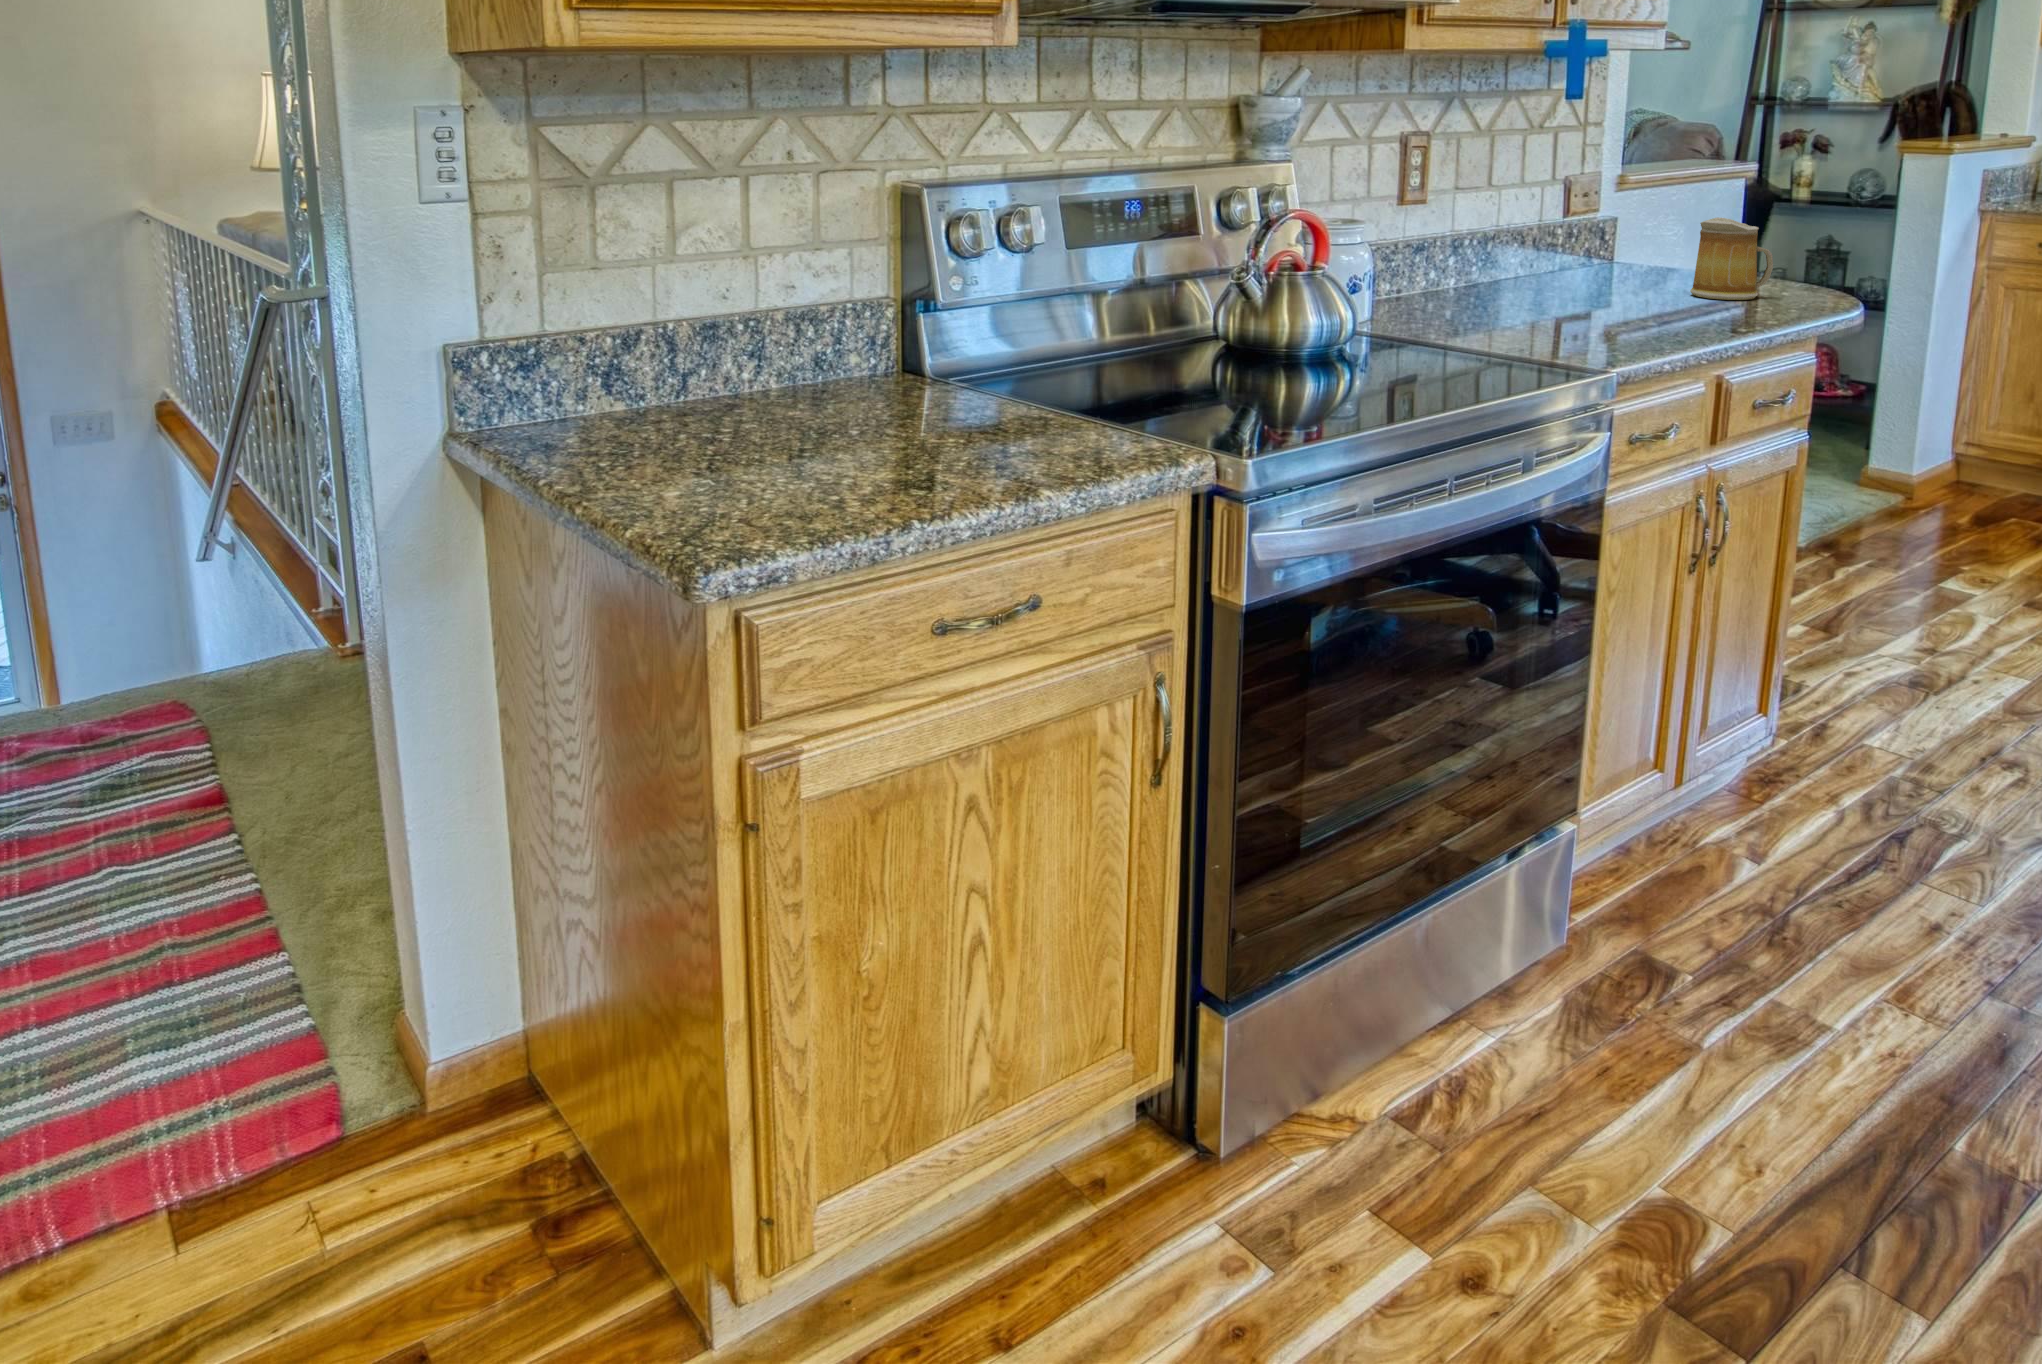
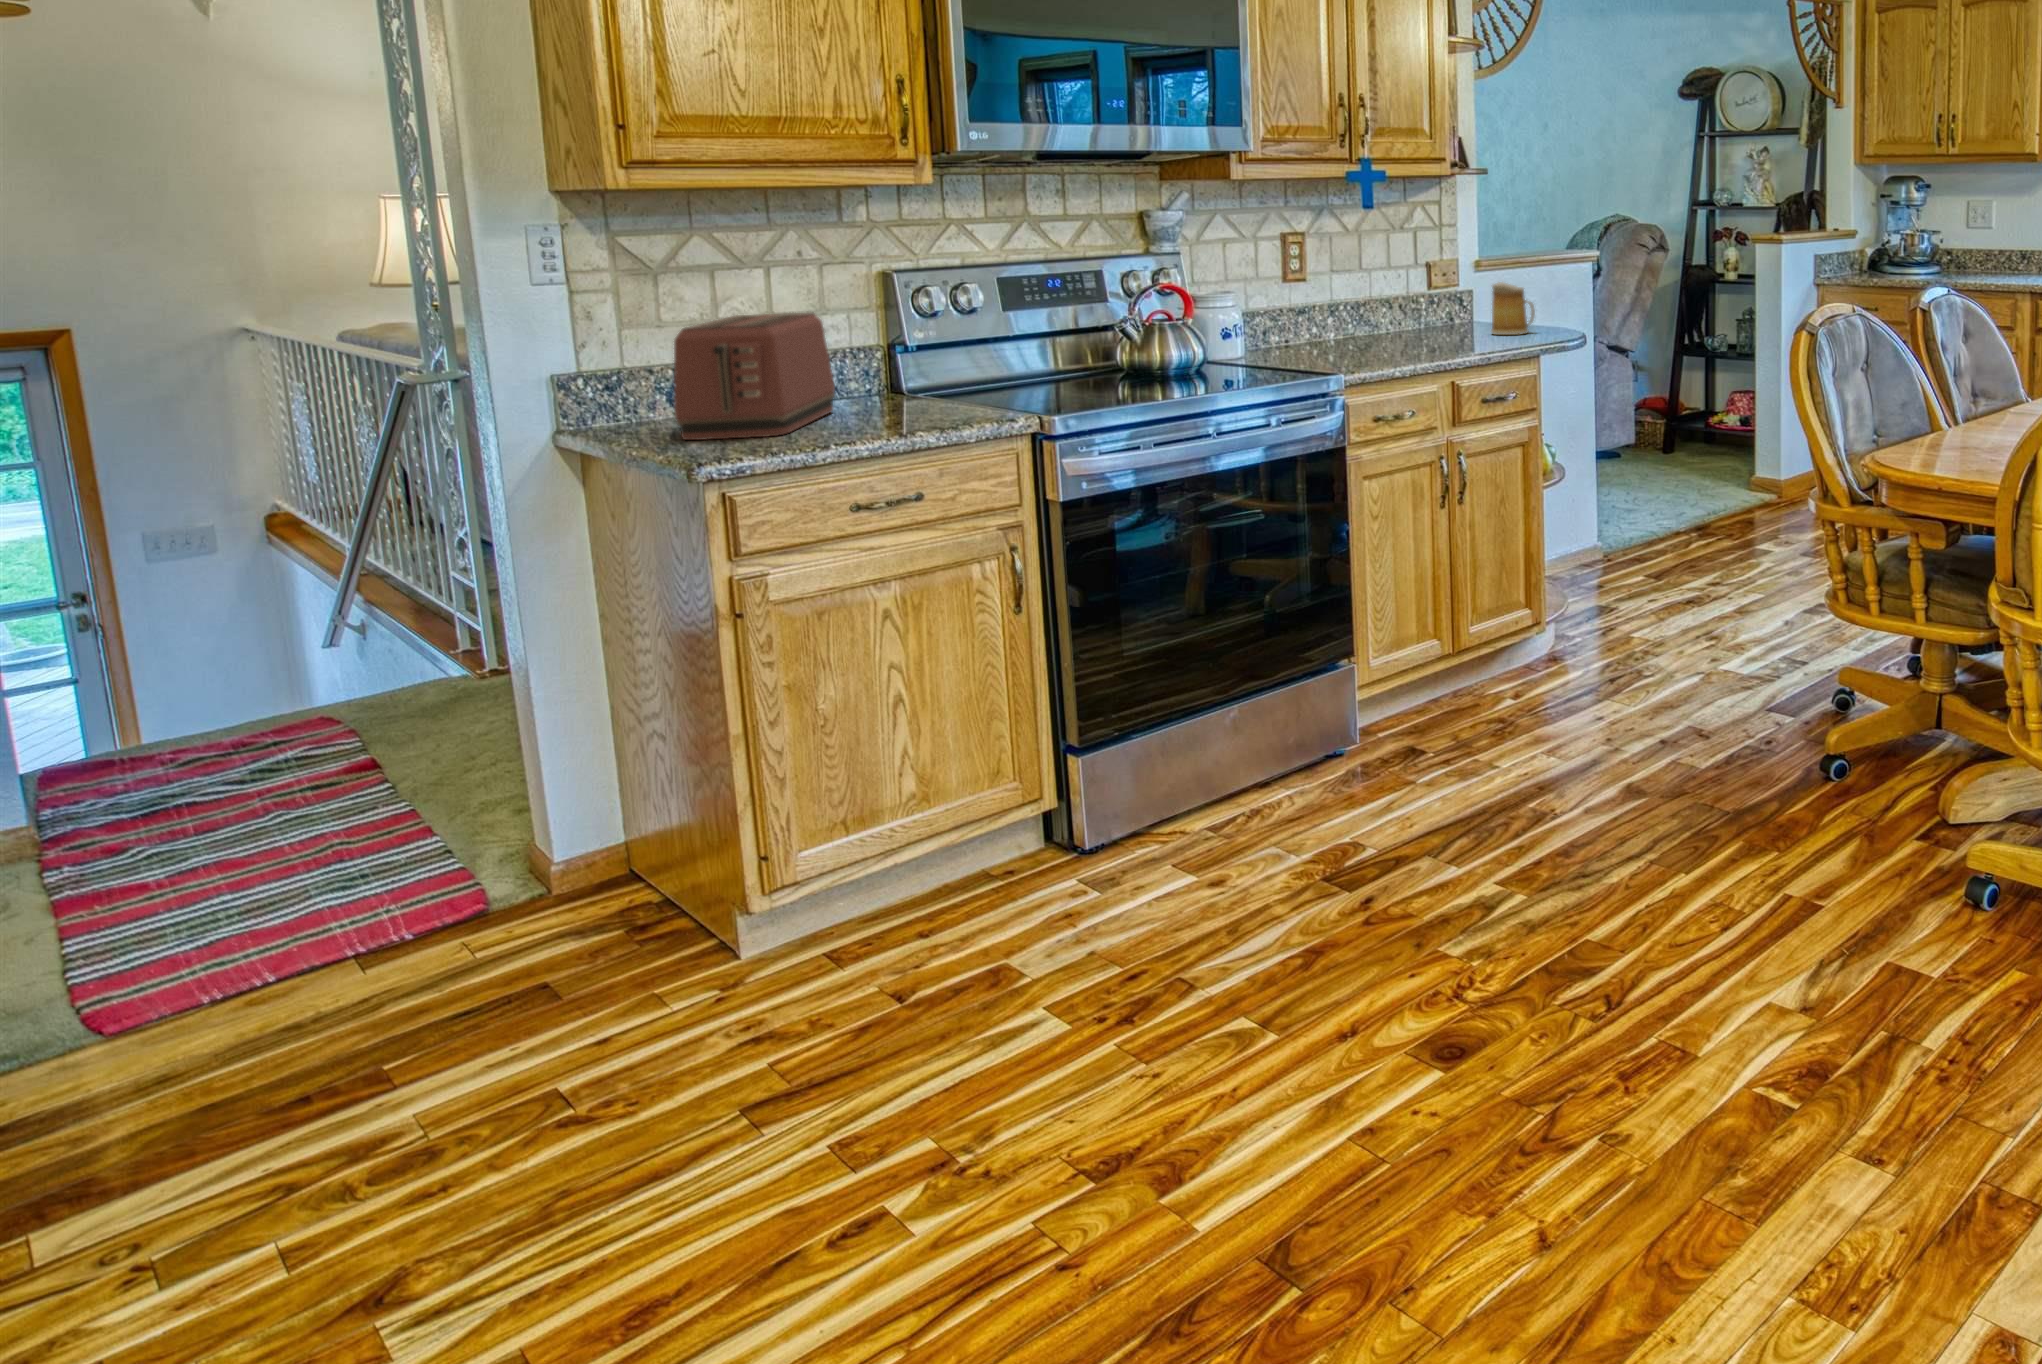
toaster: none [638,257,848,480] -> present [674,313,835,440]

